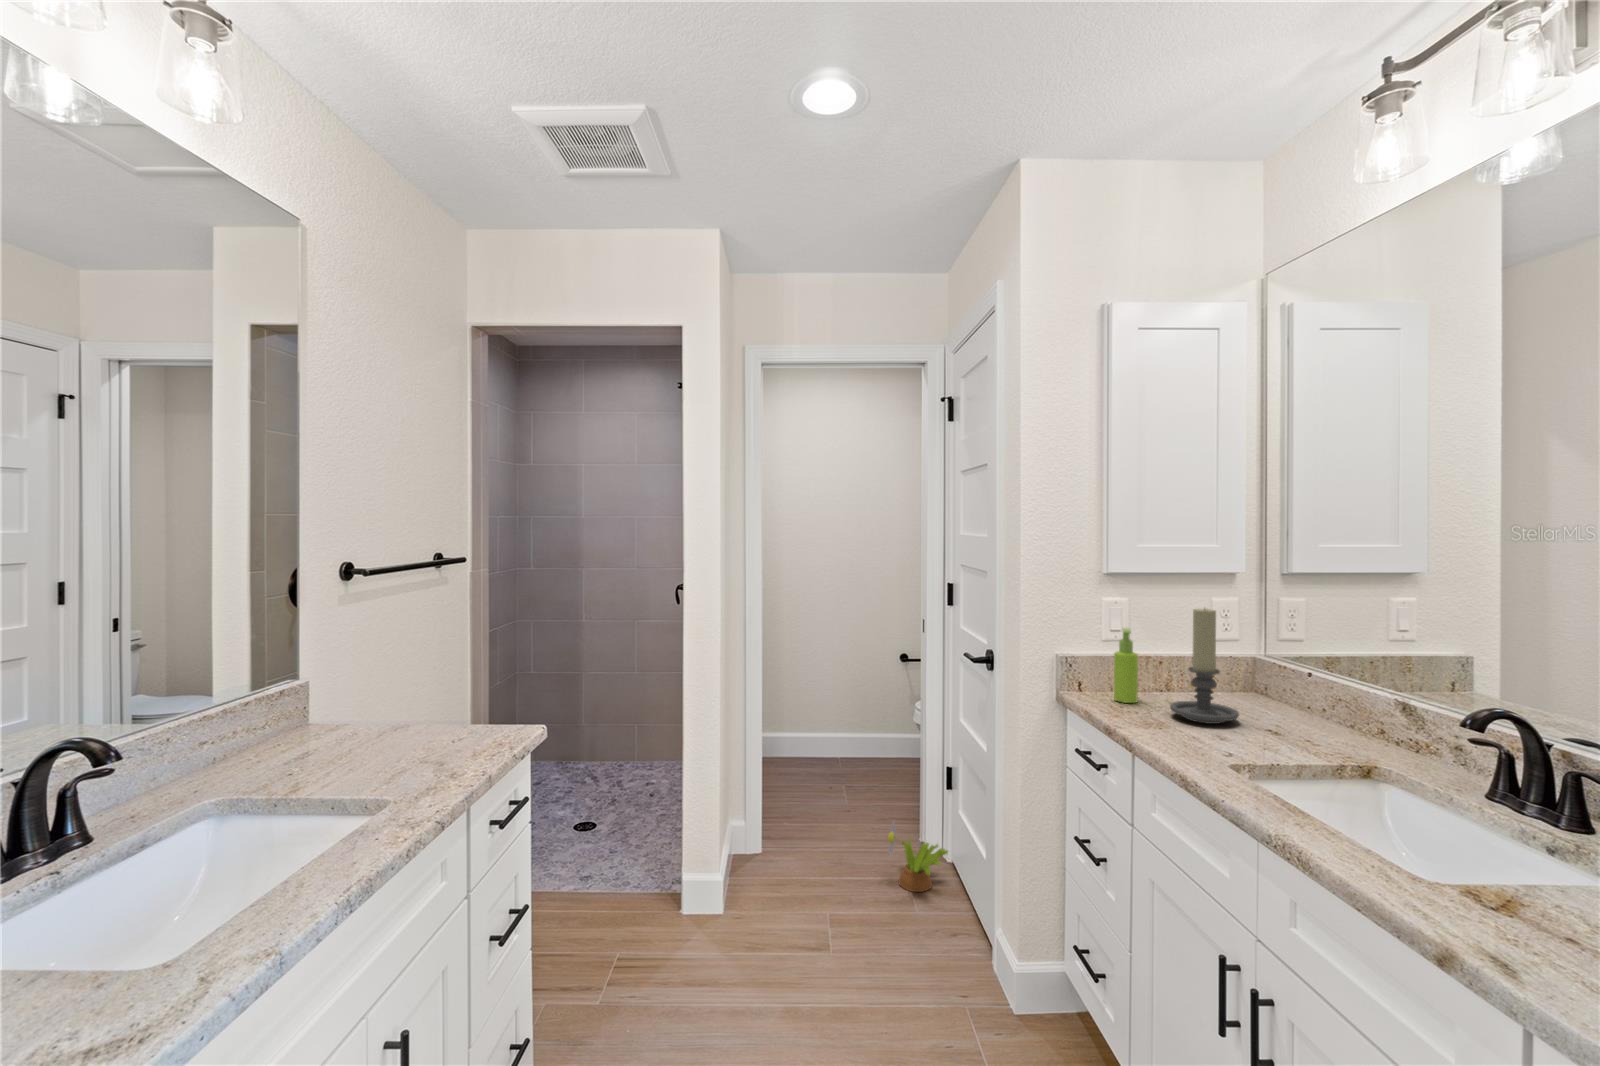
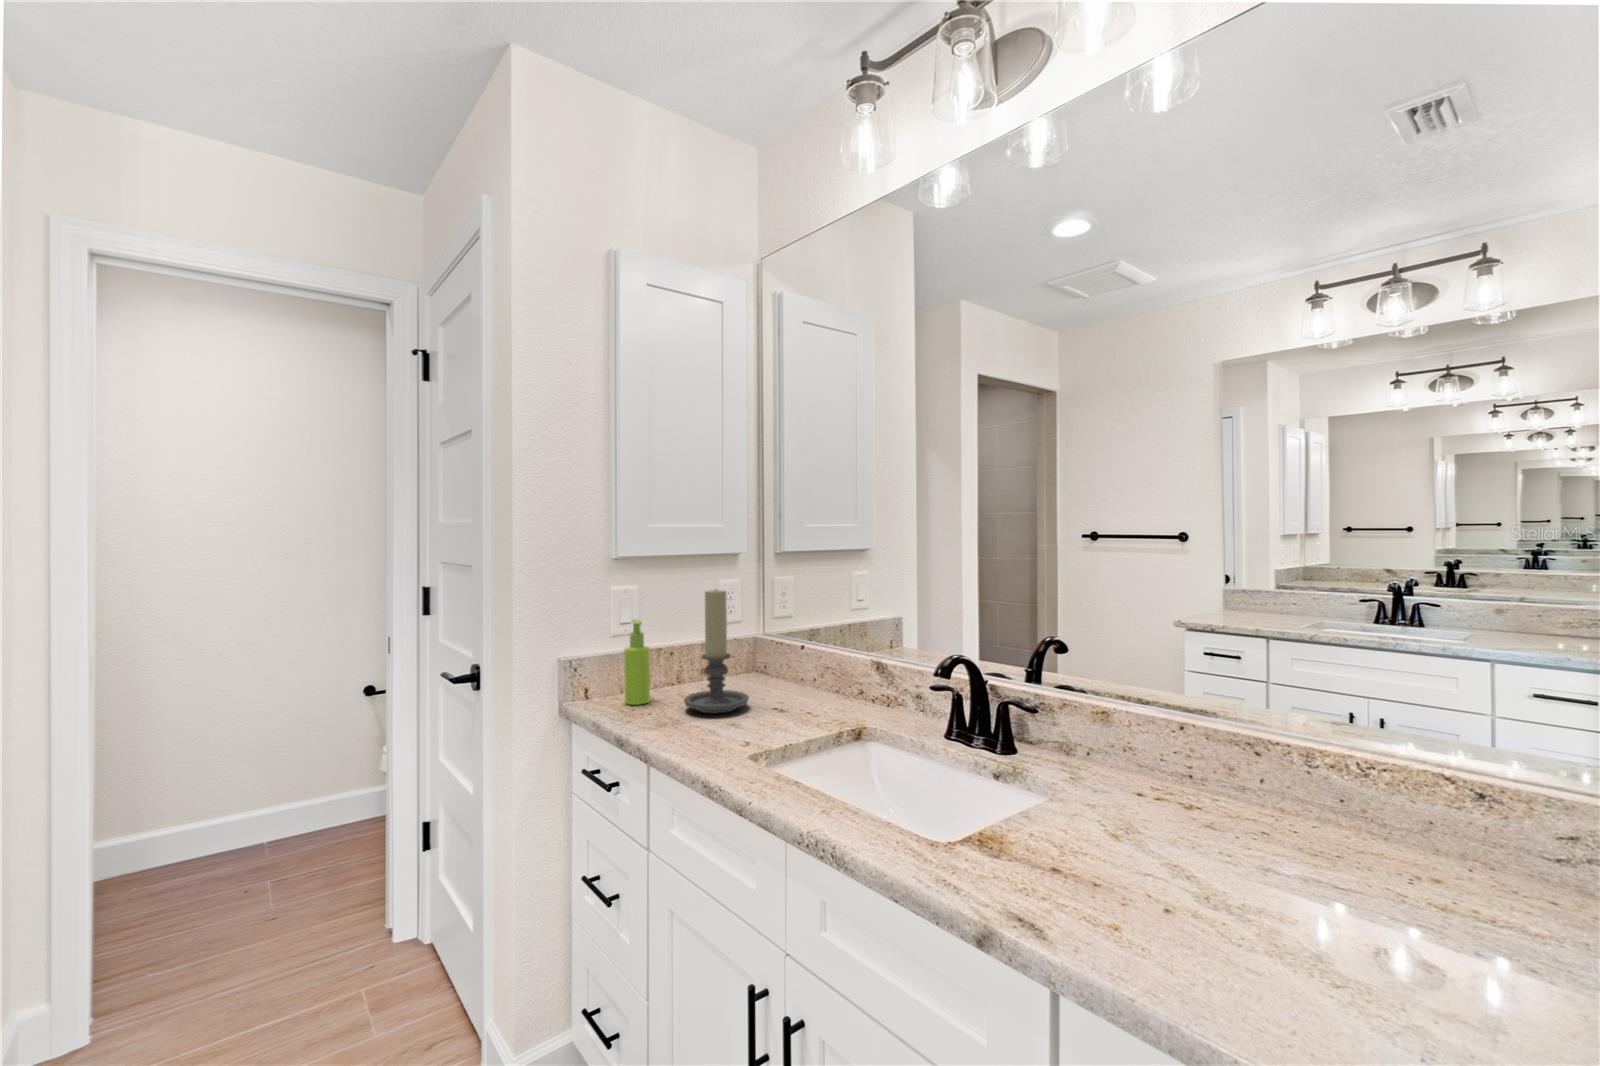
decorative plant: present [888,823,948,892] -> none [330,918,425,1008]

